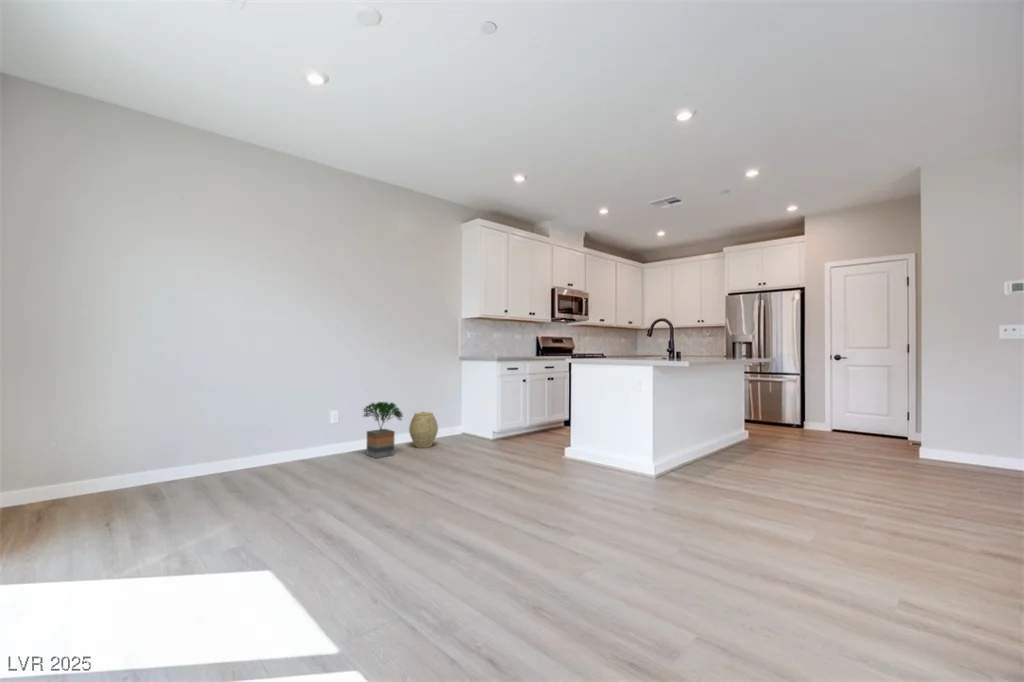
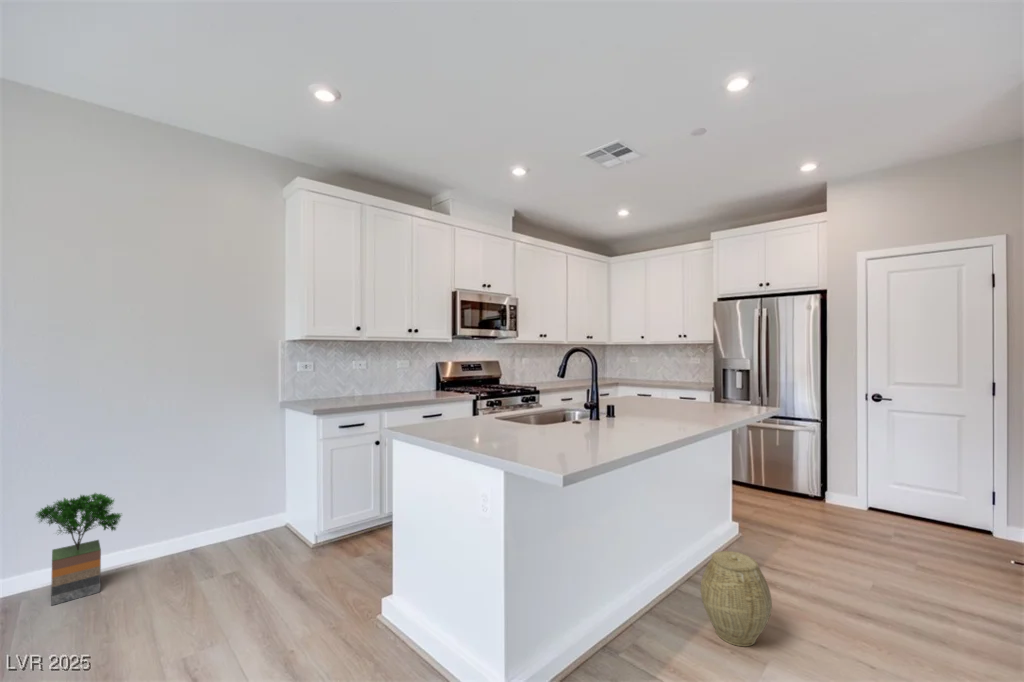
woven basket: present [409,412,438,448] -> present [701,551,772,646]

